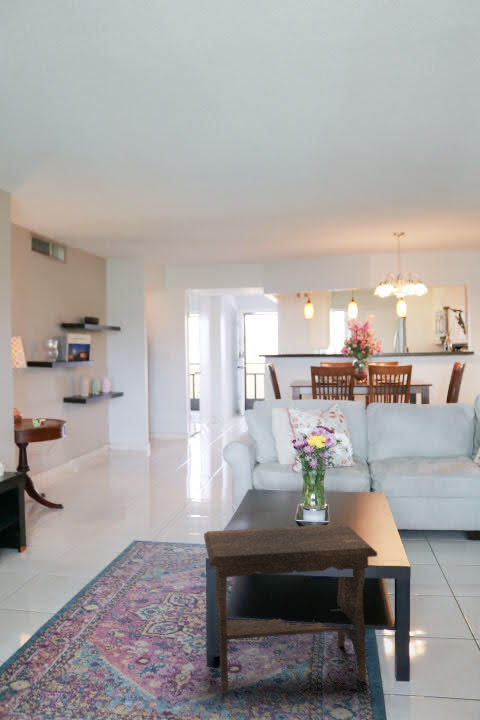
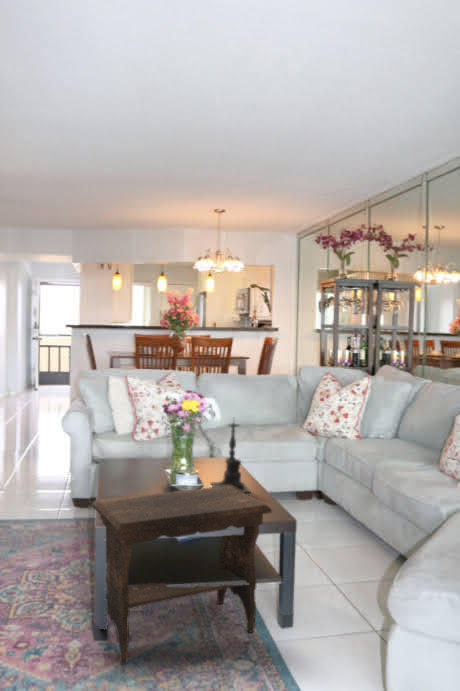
candle holder: none [341,449,379,532] -> present [212,423,249,492]

